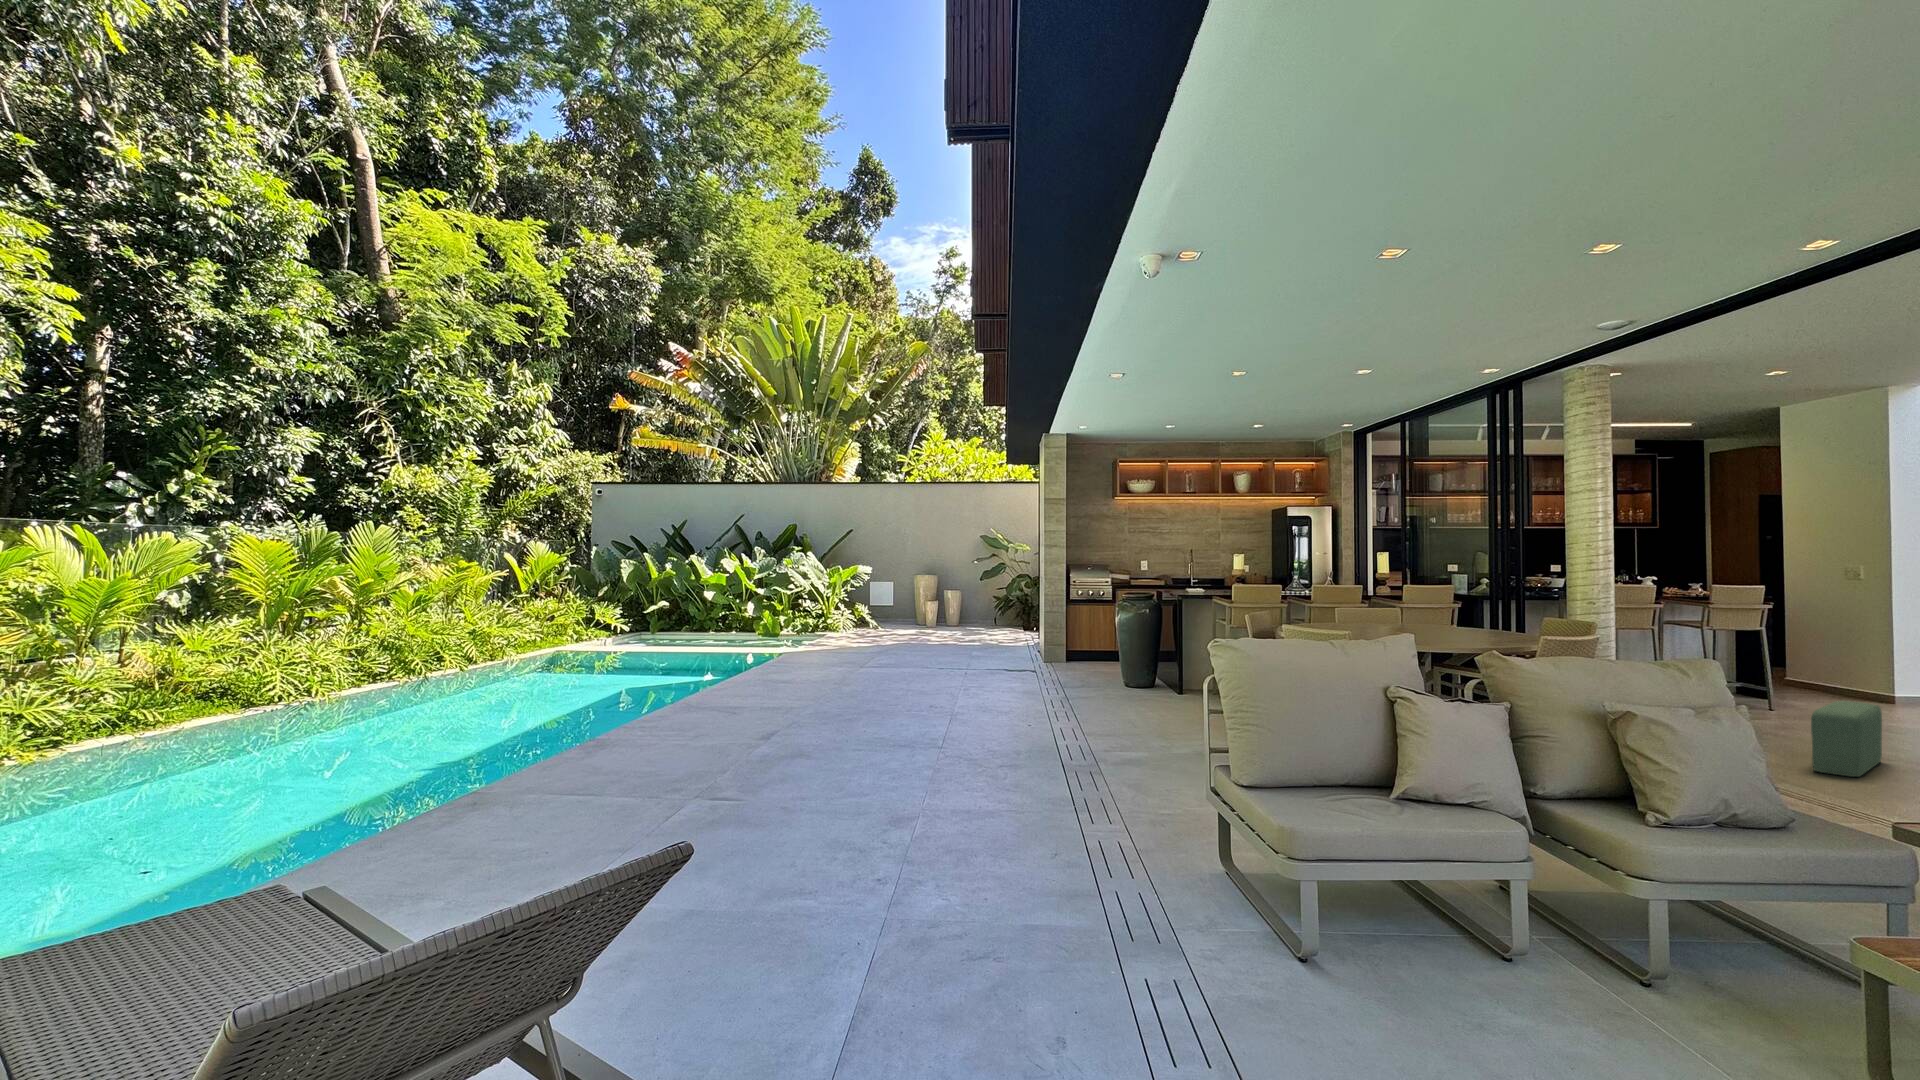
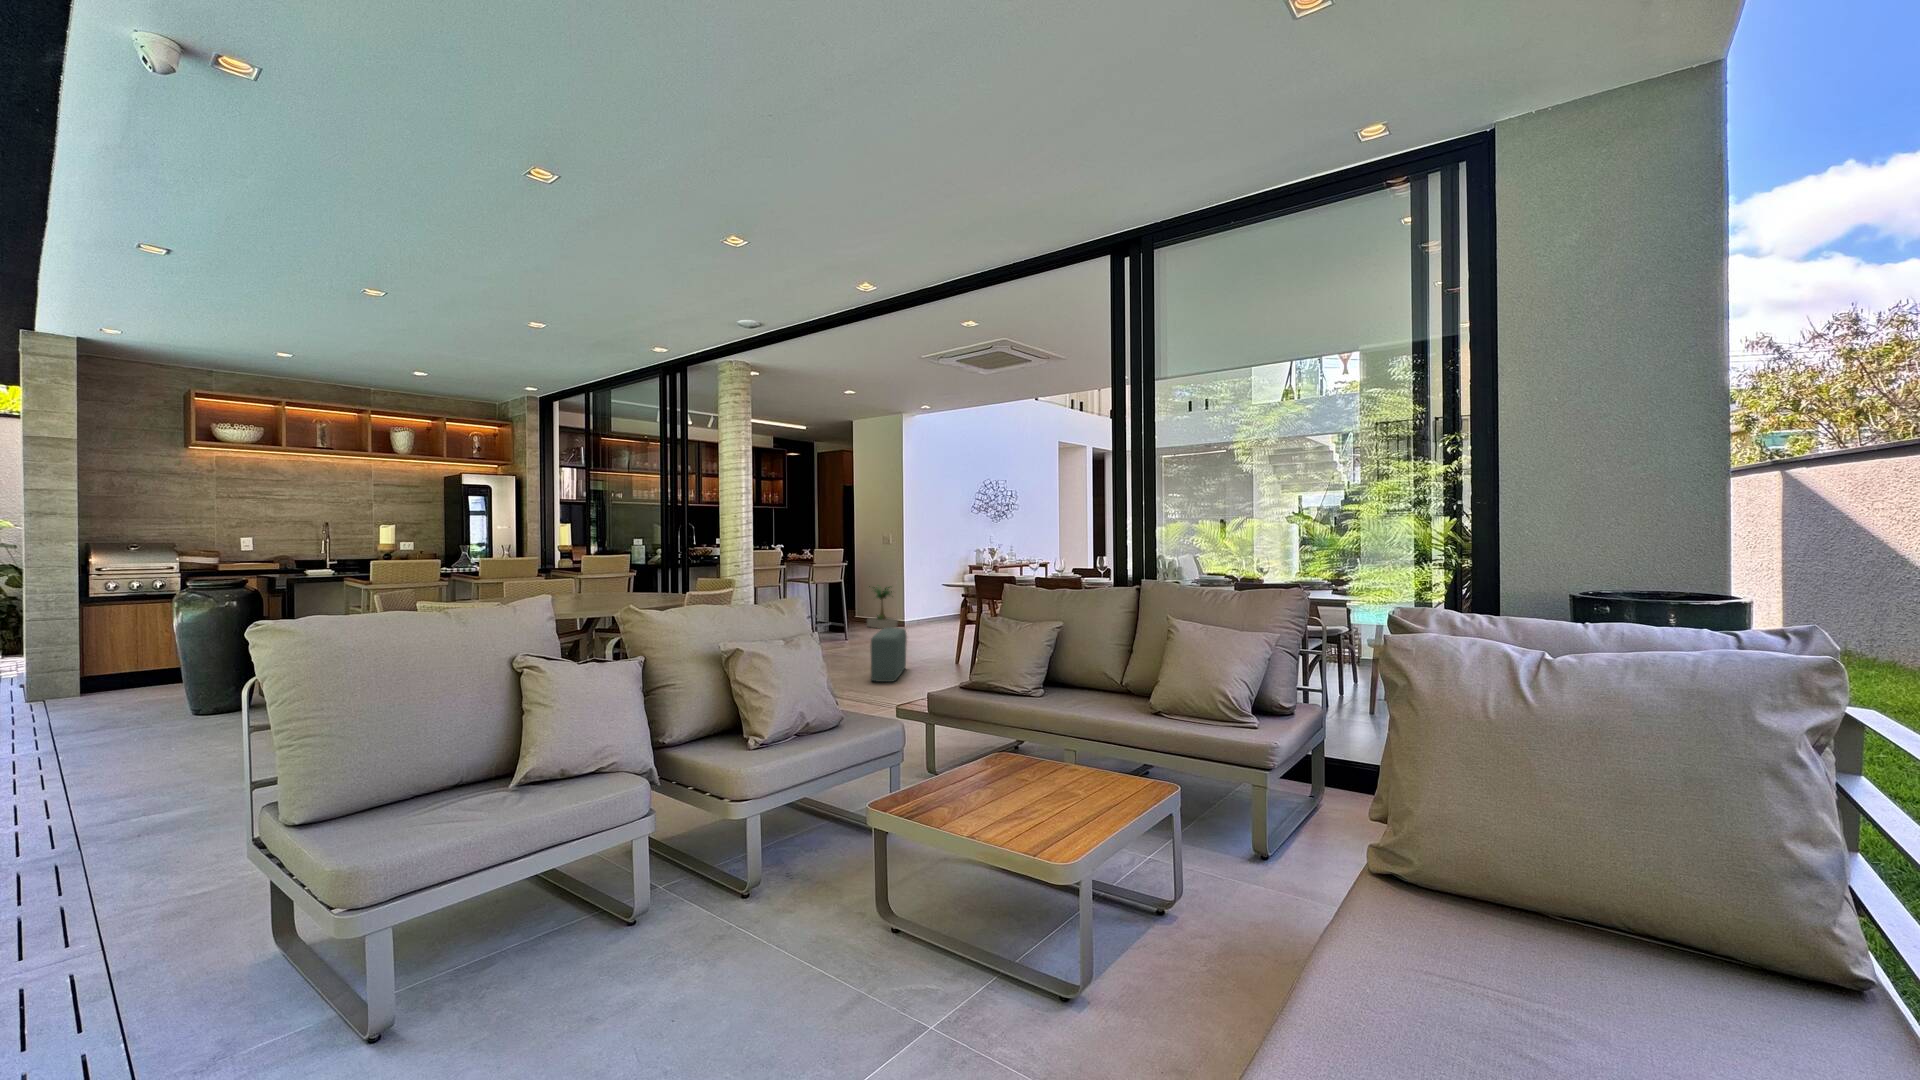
potted plant: none [1804,636,1873,701] -> present [867,585,898,629]

